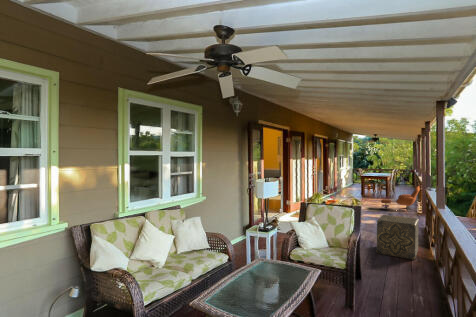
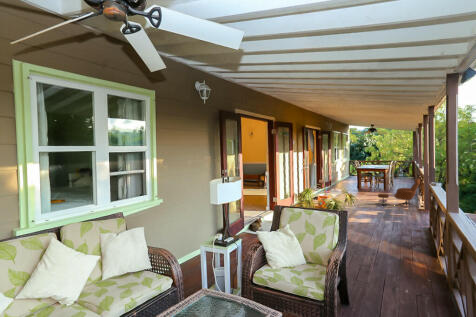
ottoman: present [377,215,419,260] -> none [371,216,421,272]

